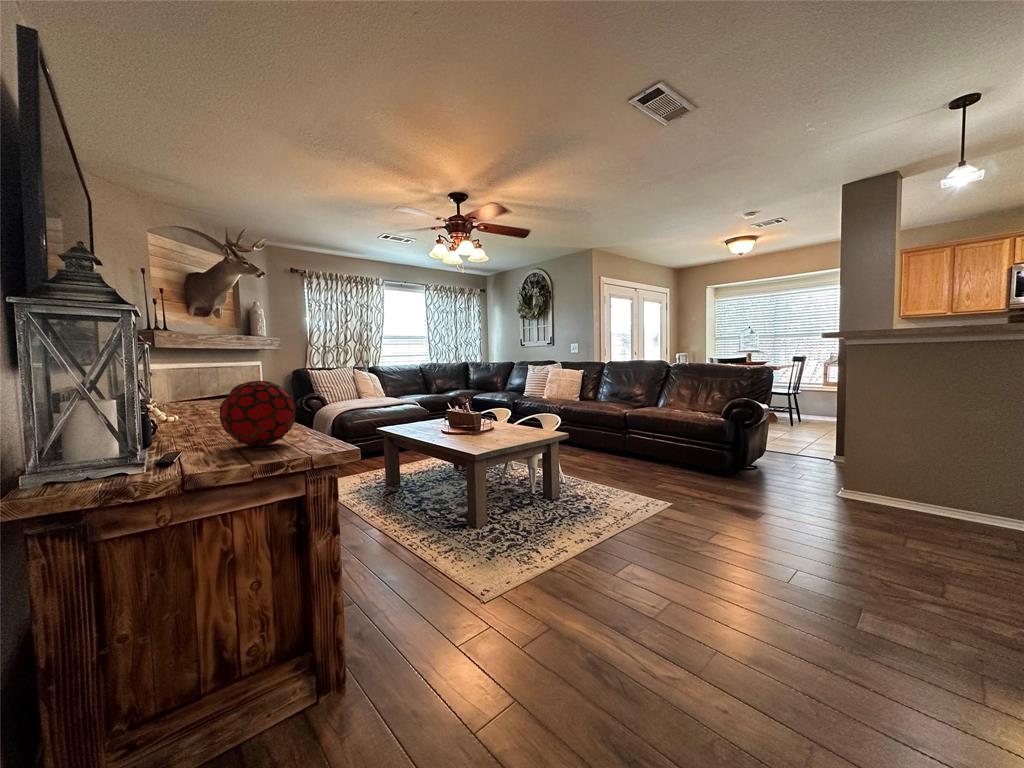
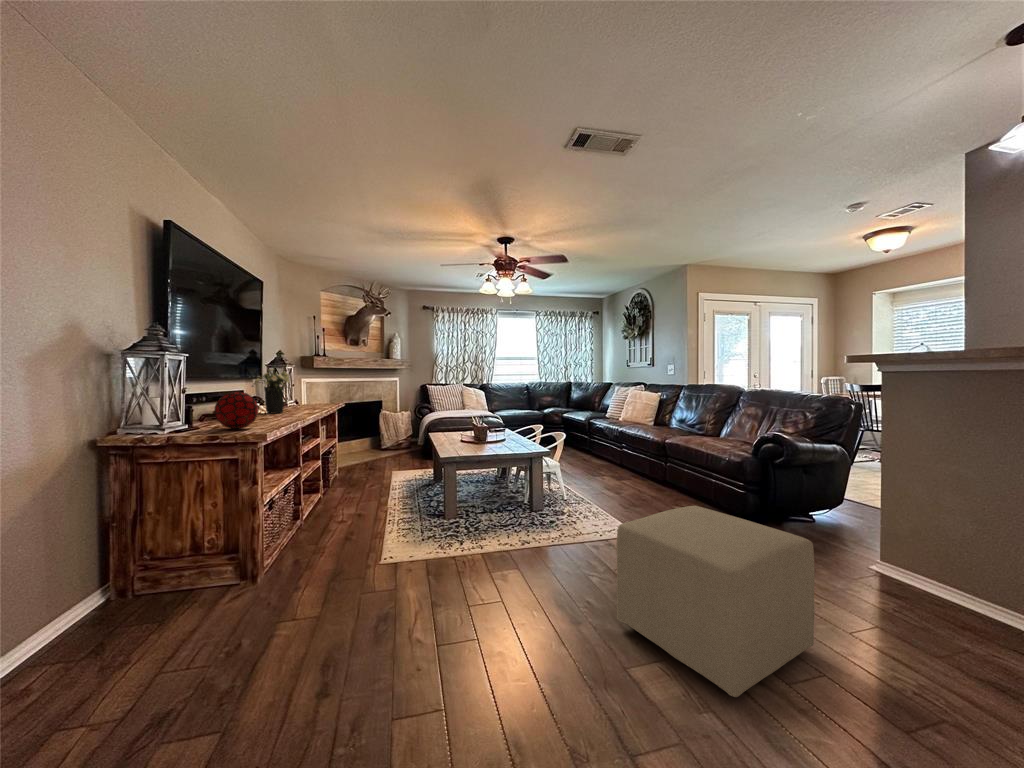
flower arrangement: none [155,344,230,417] -> present [252,369,290,414]
ottoman: none [797,470,987,634] -> present [616,506,814,697]

